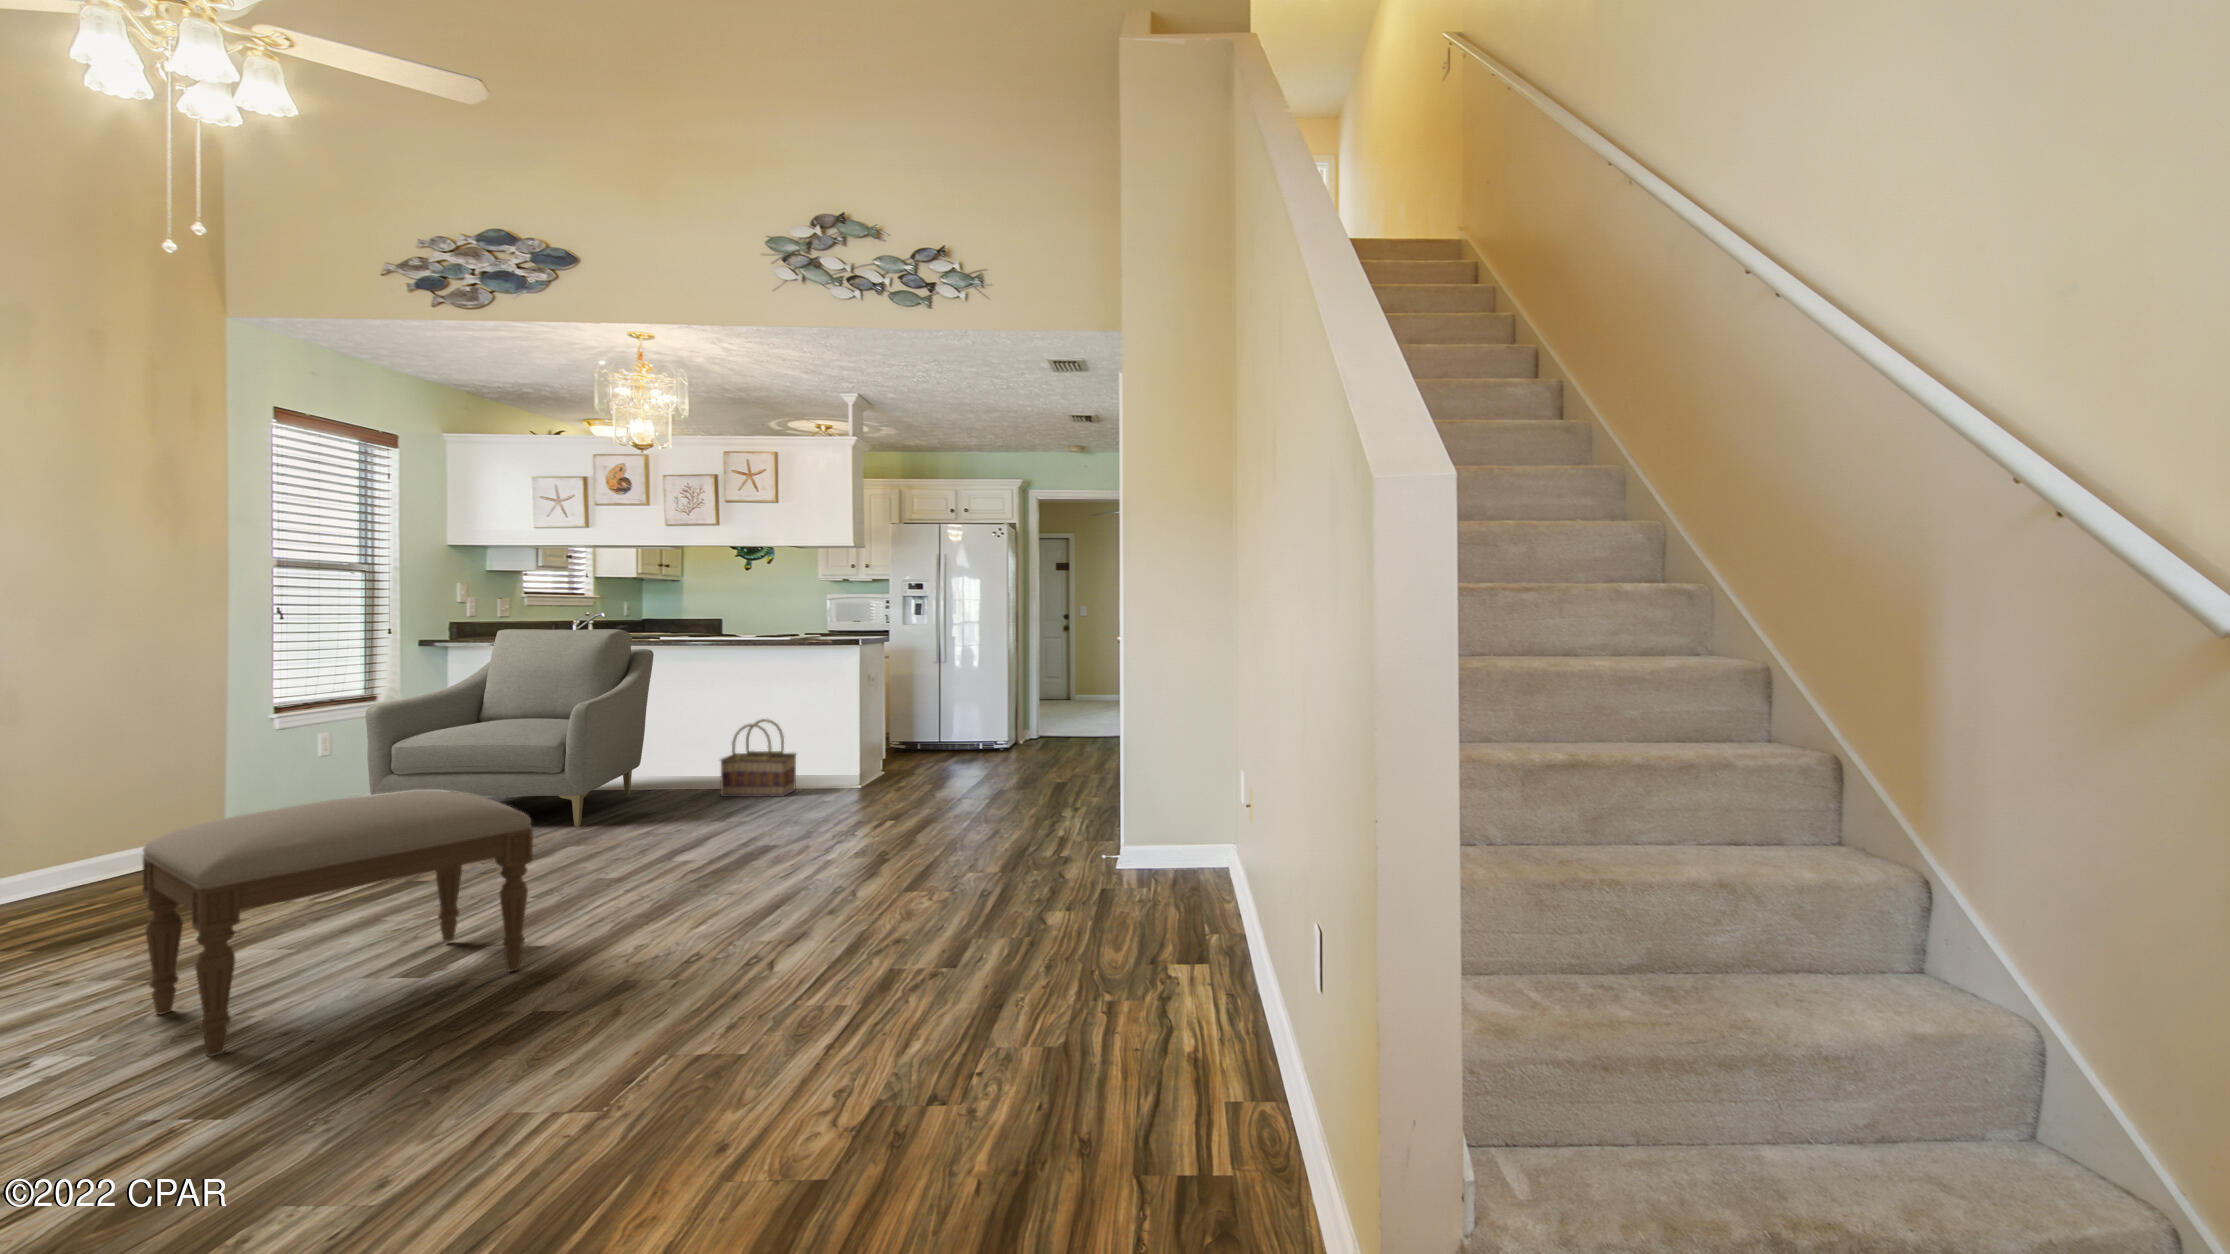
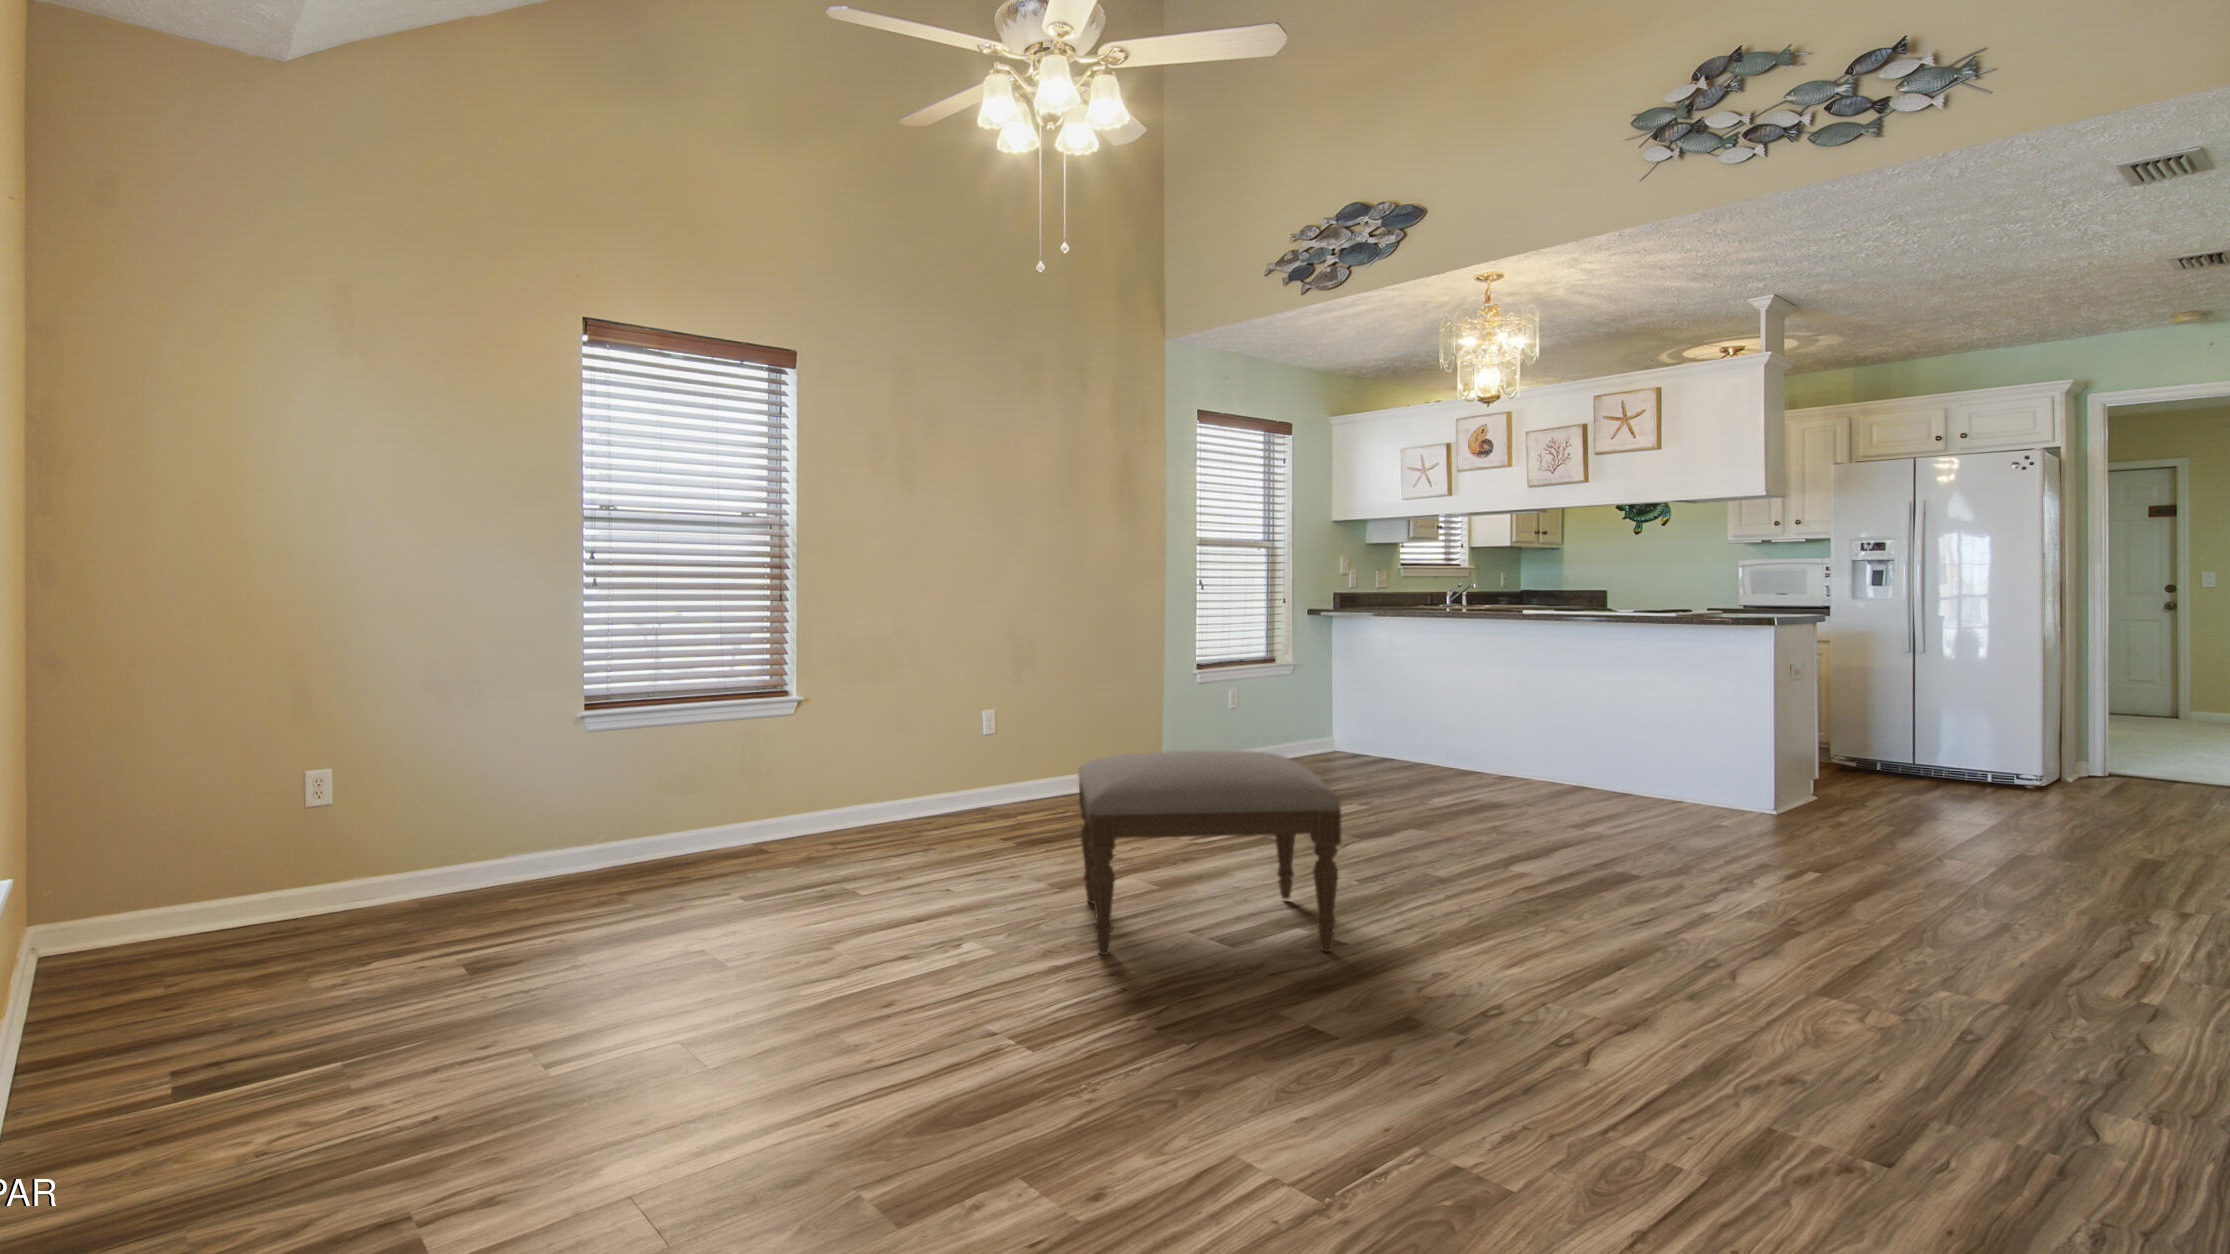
chair: present [365,629,654,827] -> none [1265,596,1513,802]
basket: present [721,719,796,797] -> none [1584,710,1683,808]

